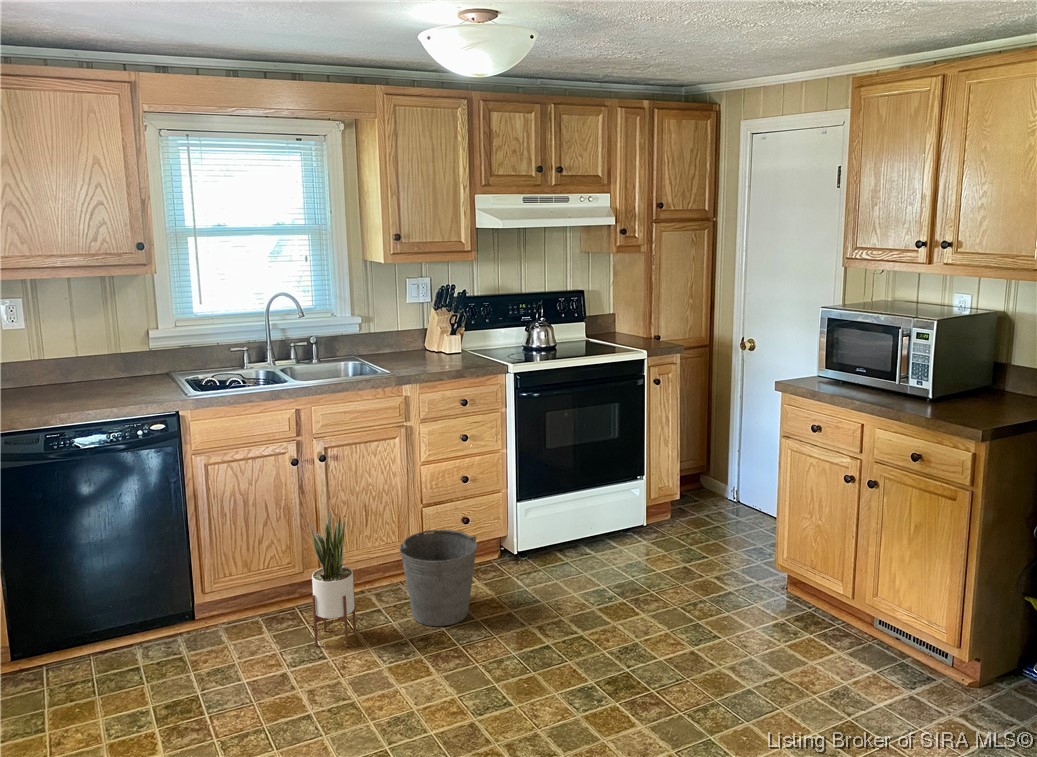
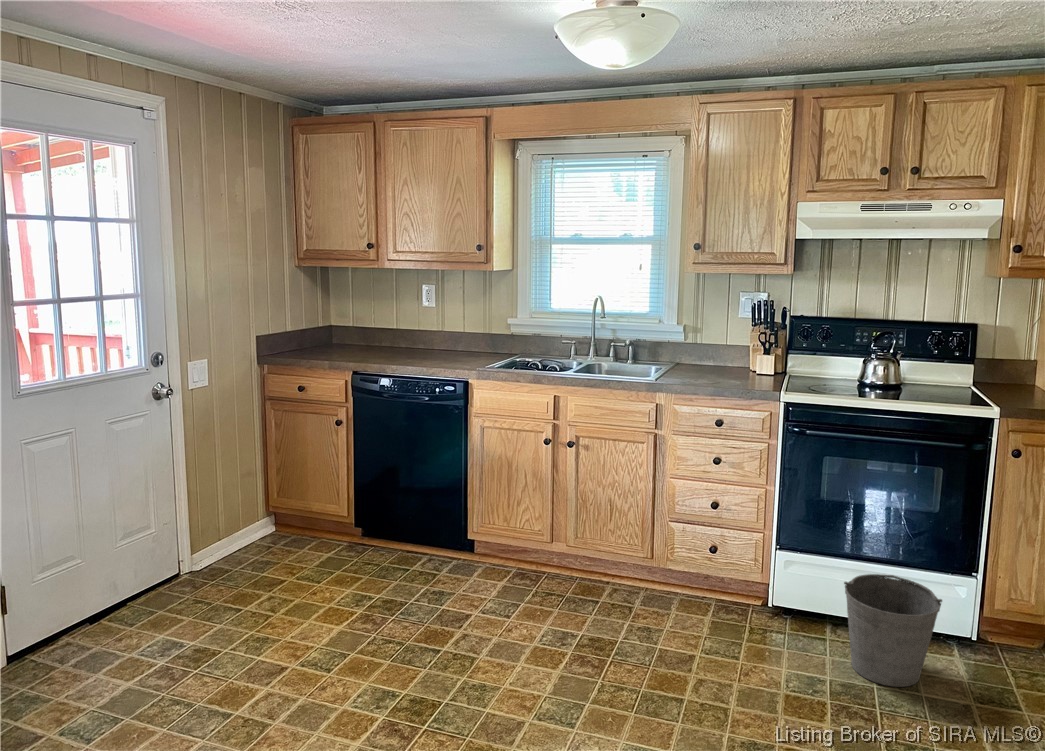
potted plant: present [309,512,356,647] -> none [737,519,790,659]

